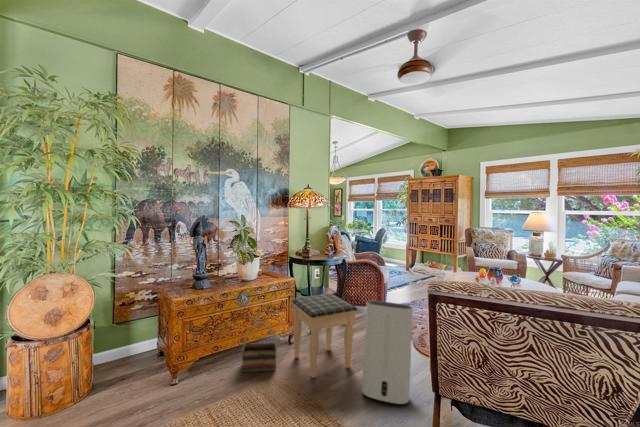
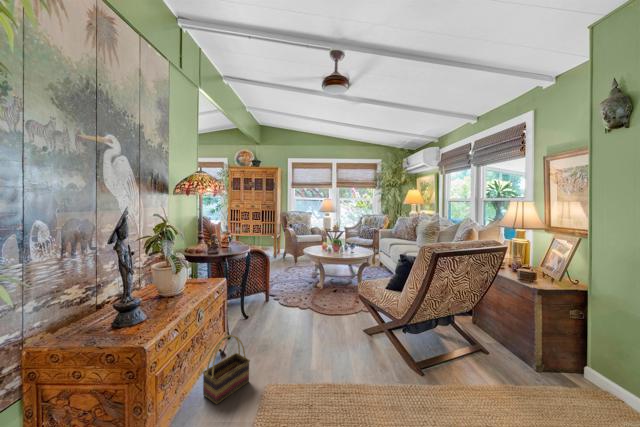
footstool: present [291,294,357,378] -> none [243,283,309,368]
air purifier: present [362,301,413,404] -> none [329,273,368,356]

